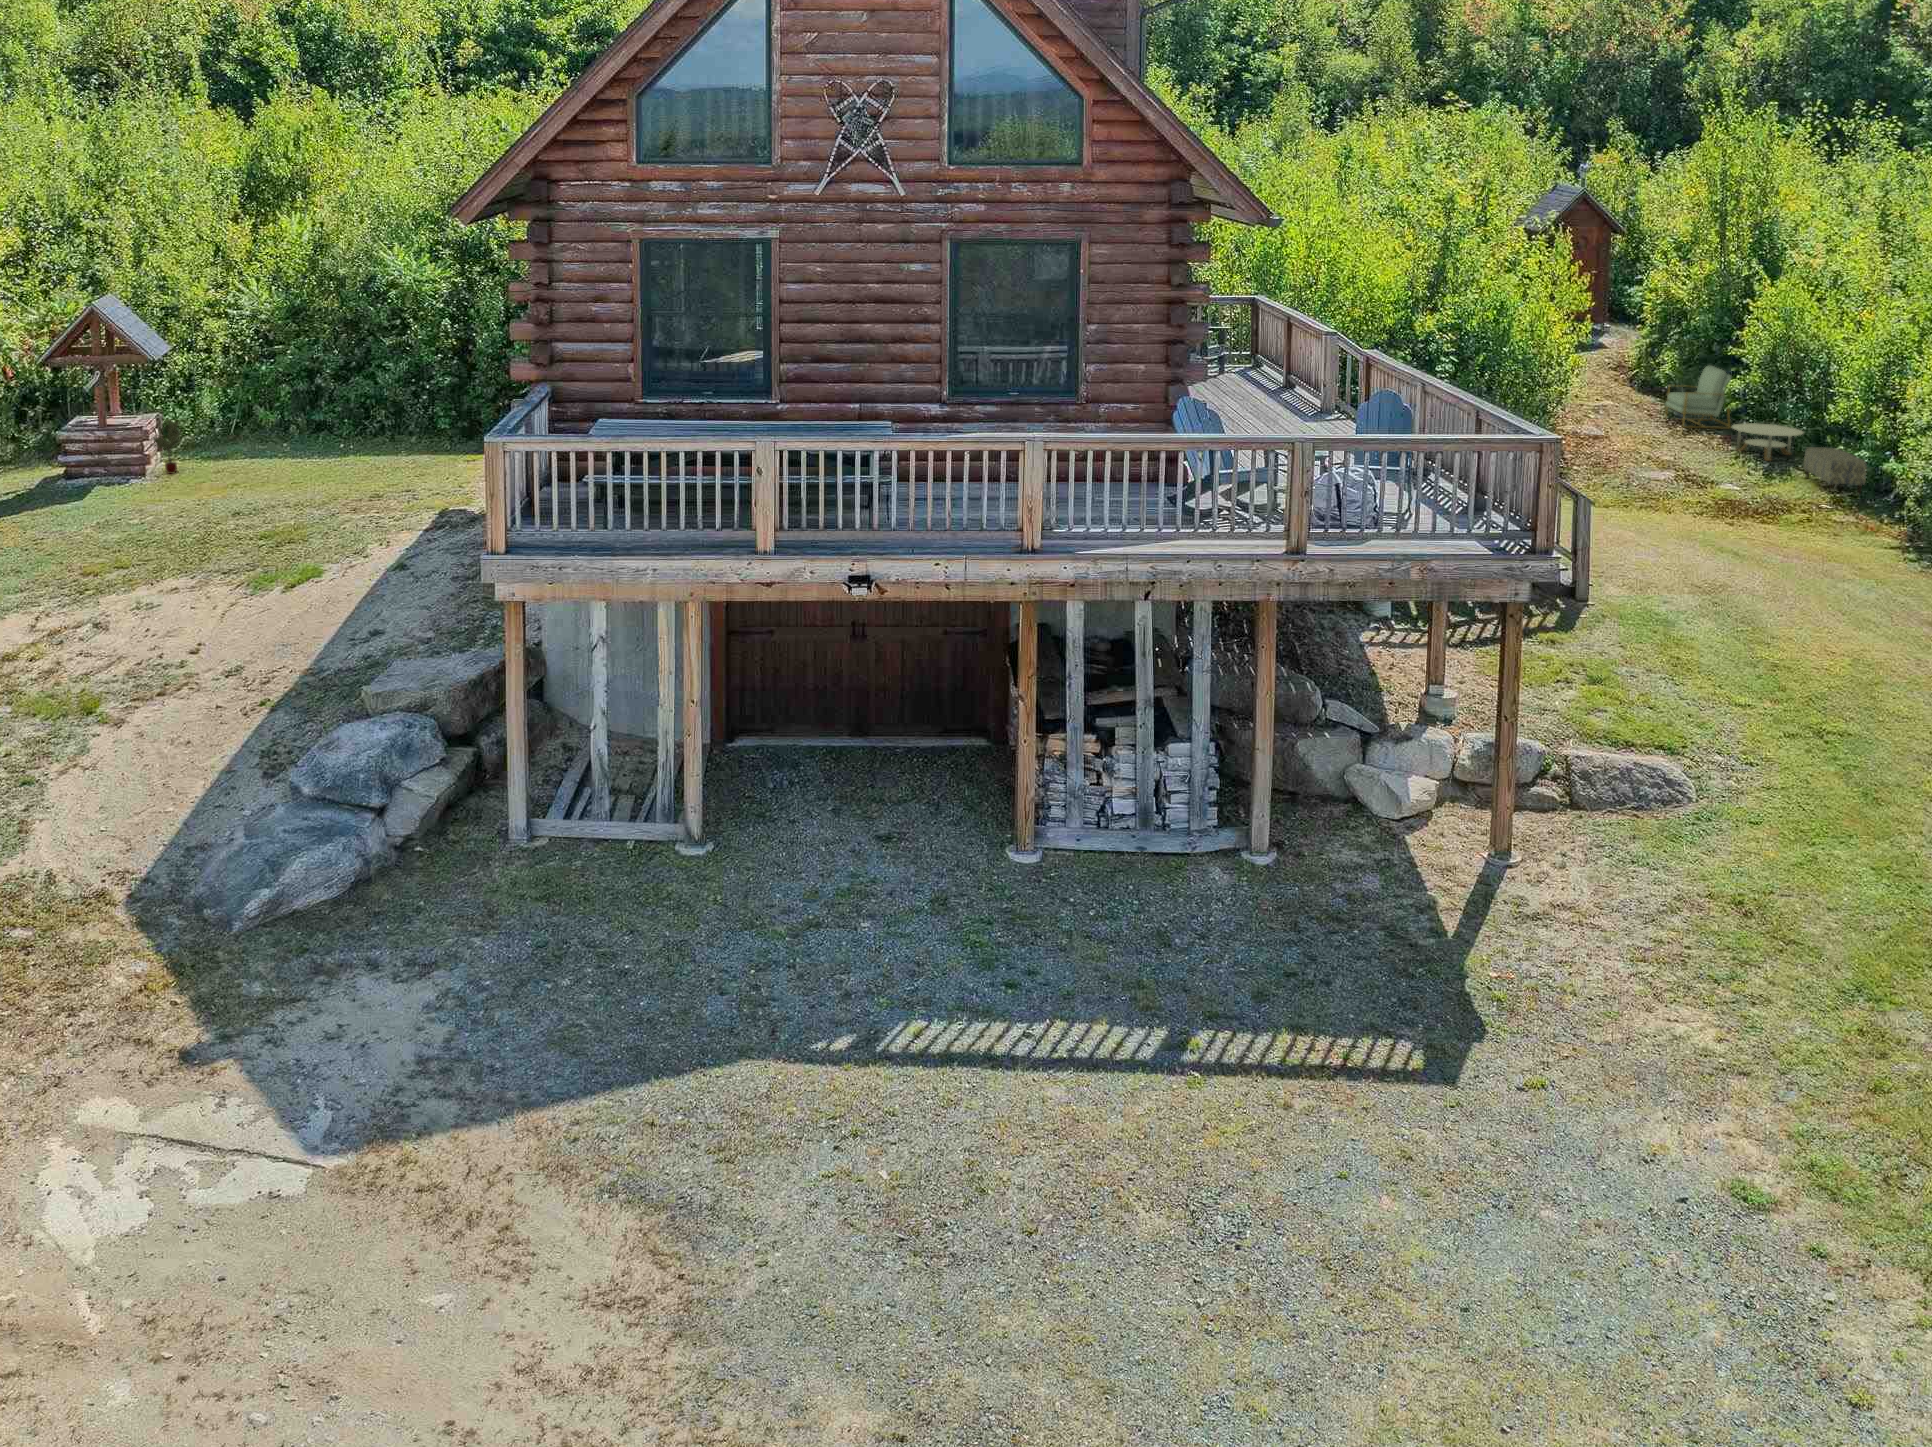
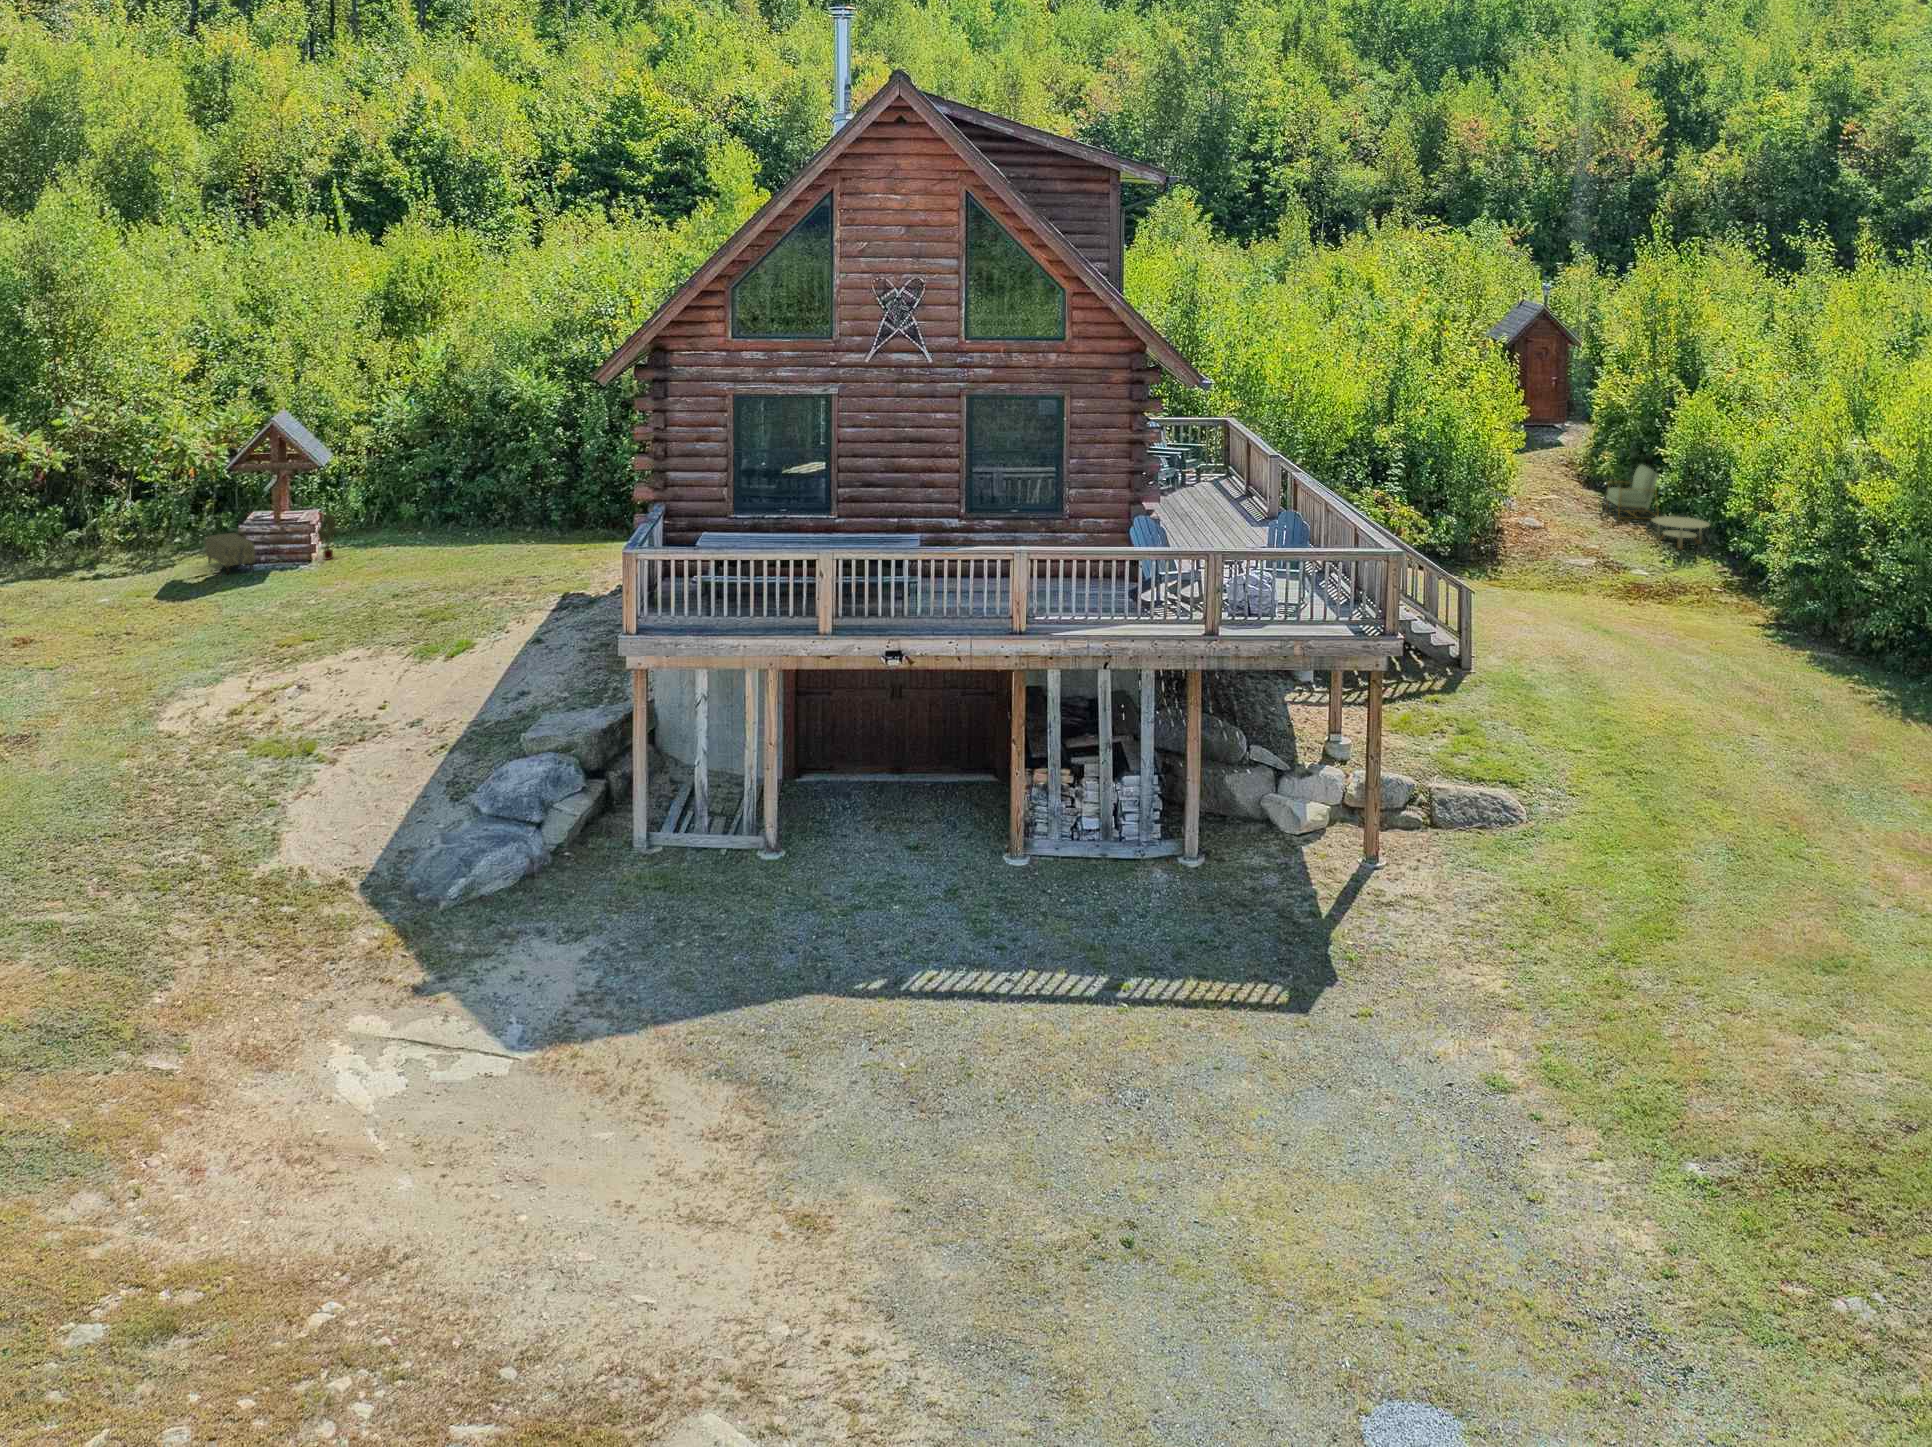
bench: present [1804,447,1867,494] -> present [205,533,255,574]

